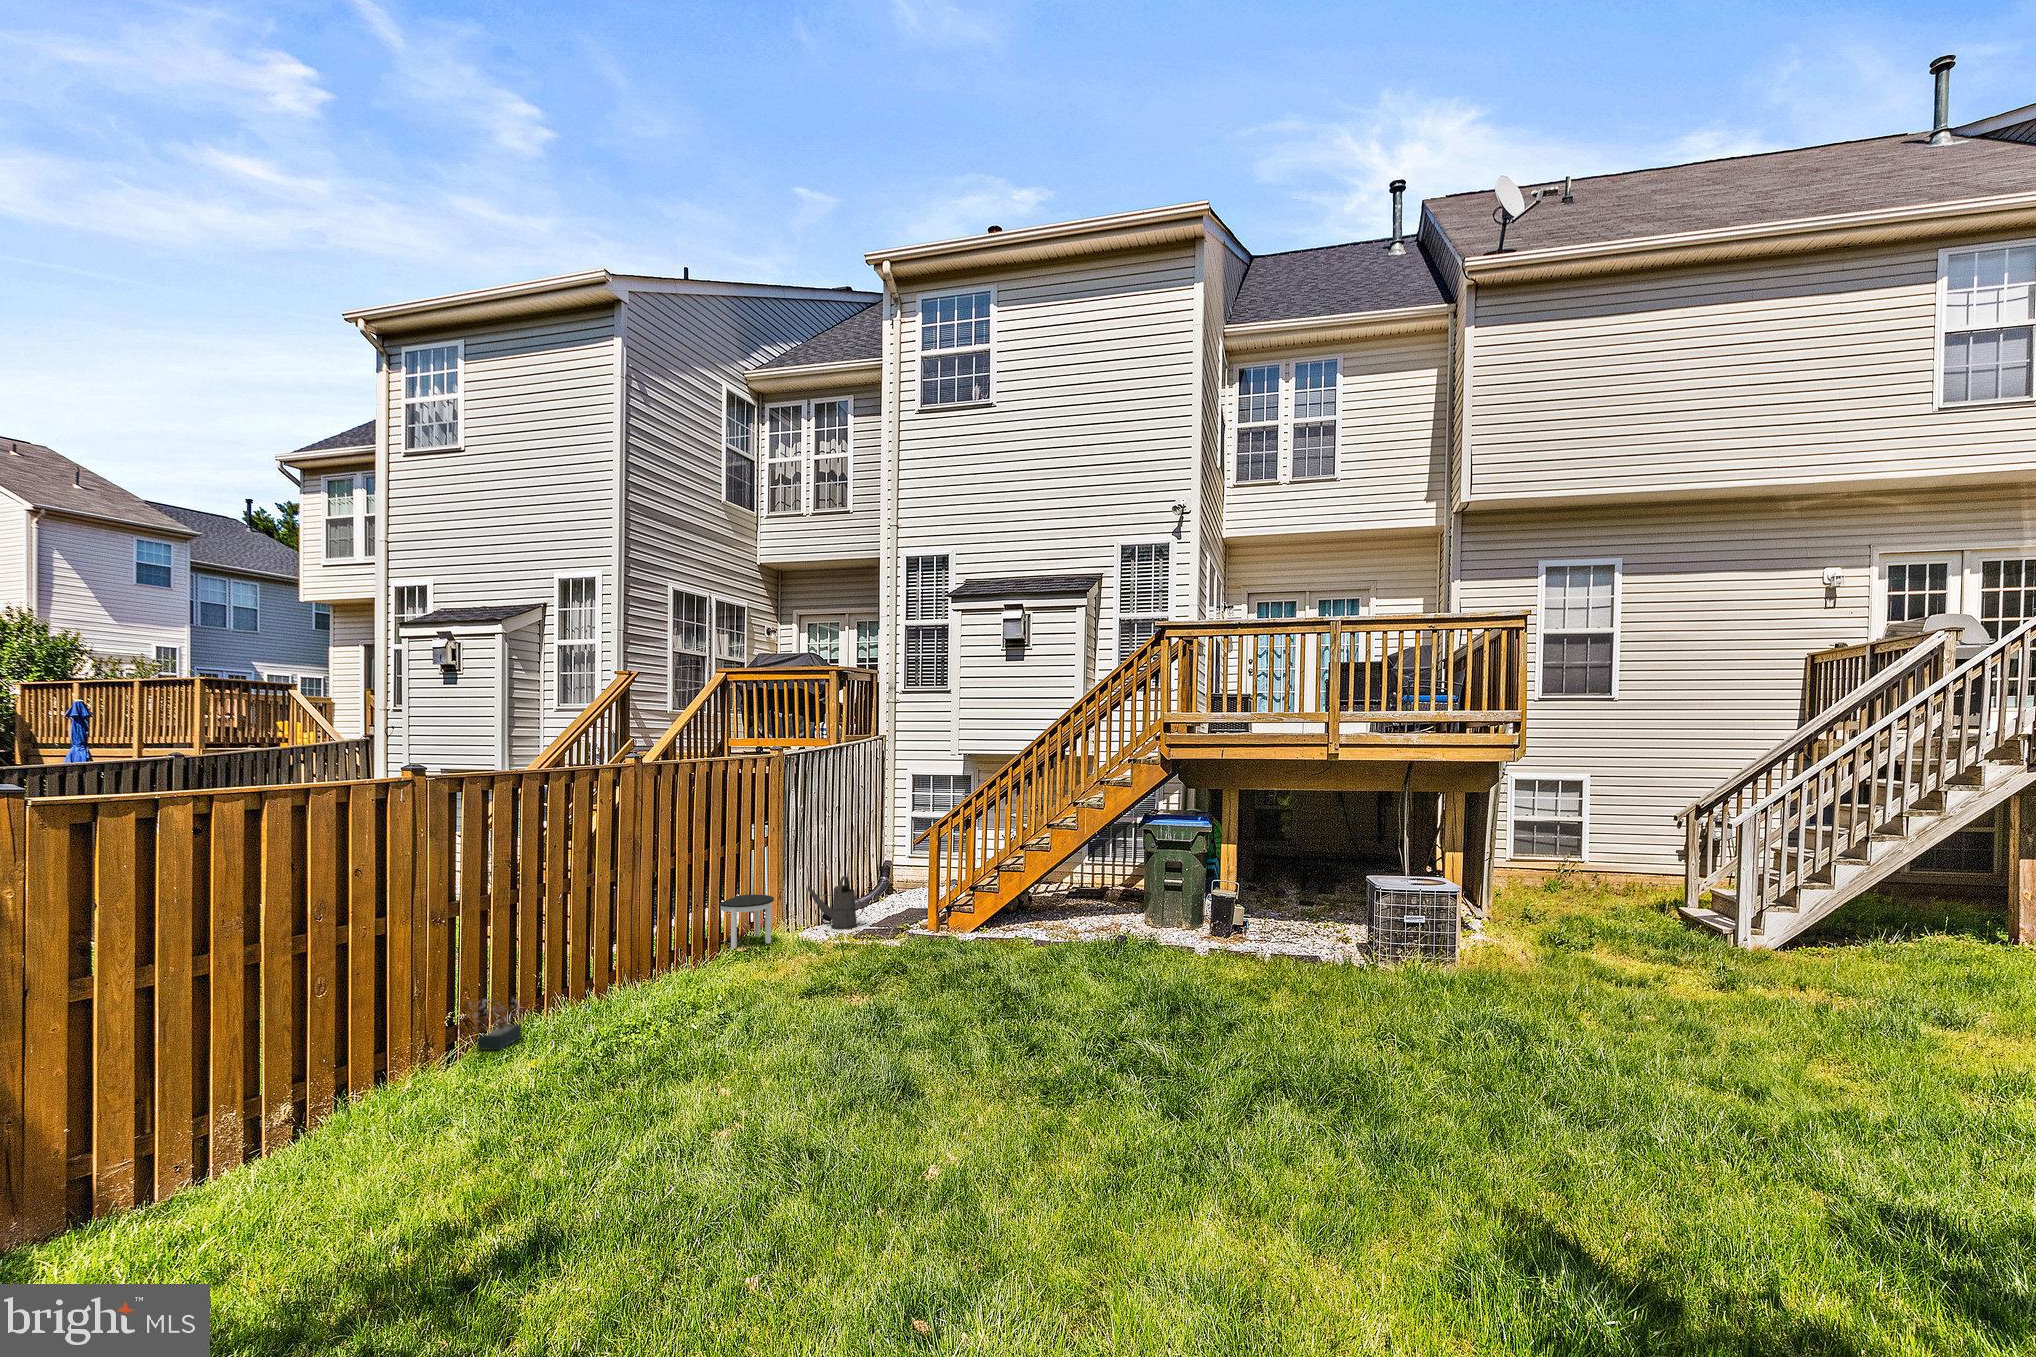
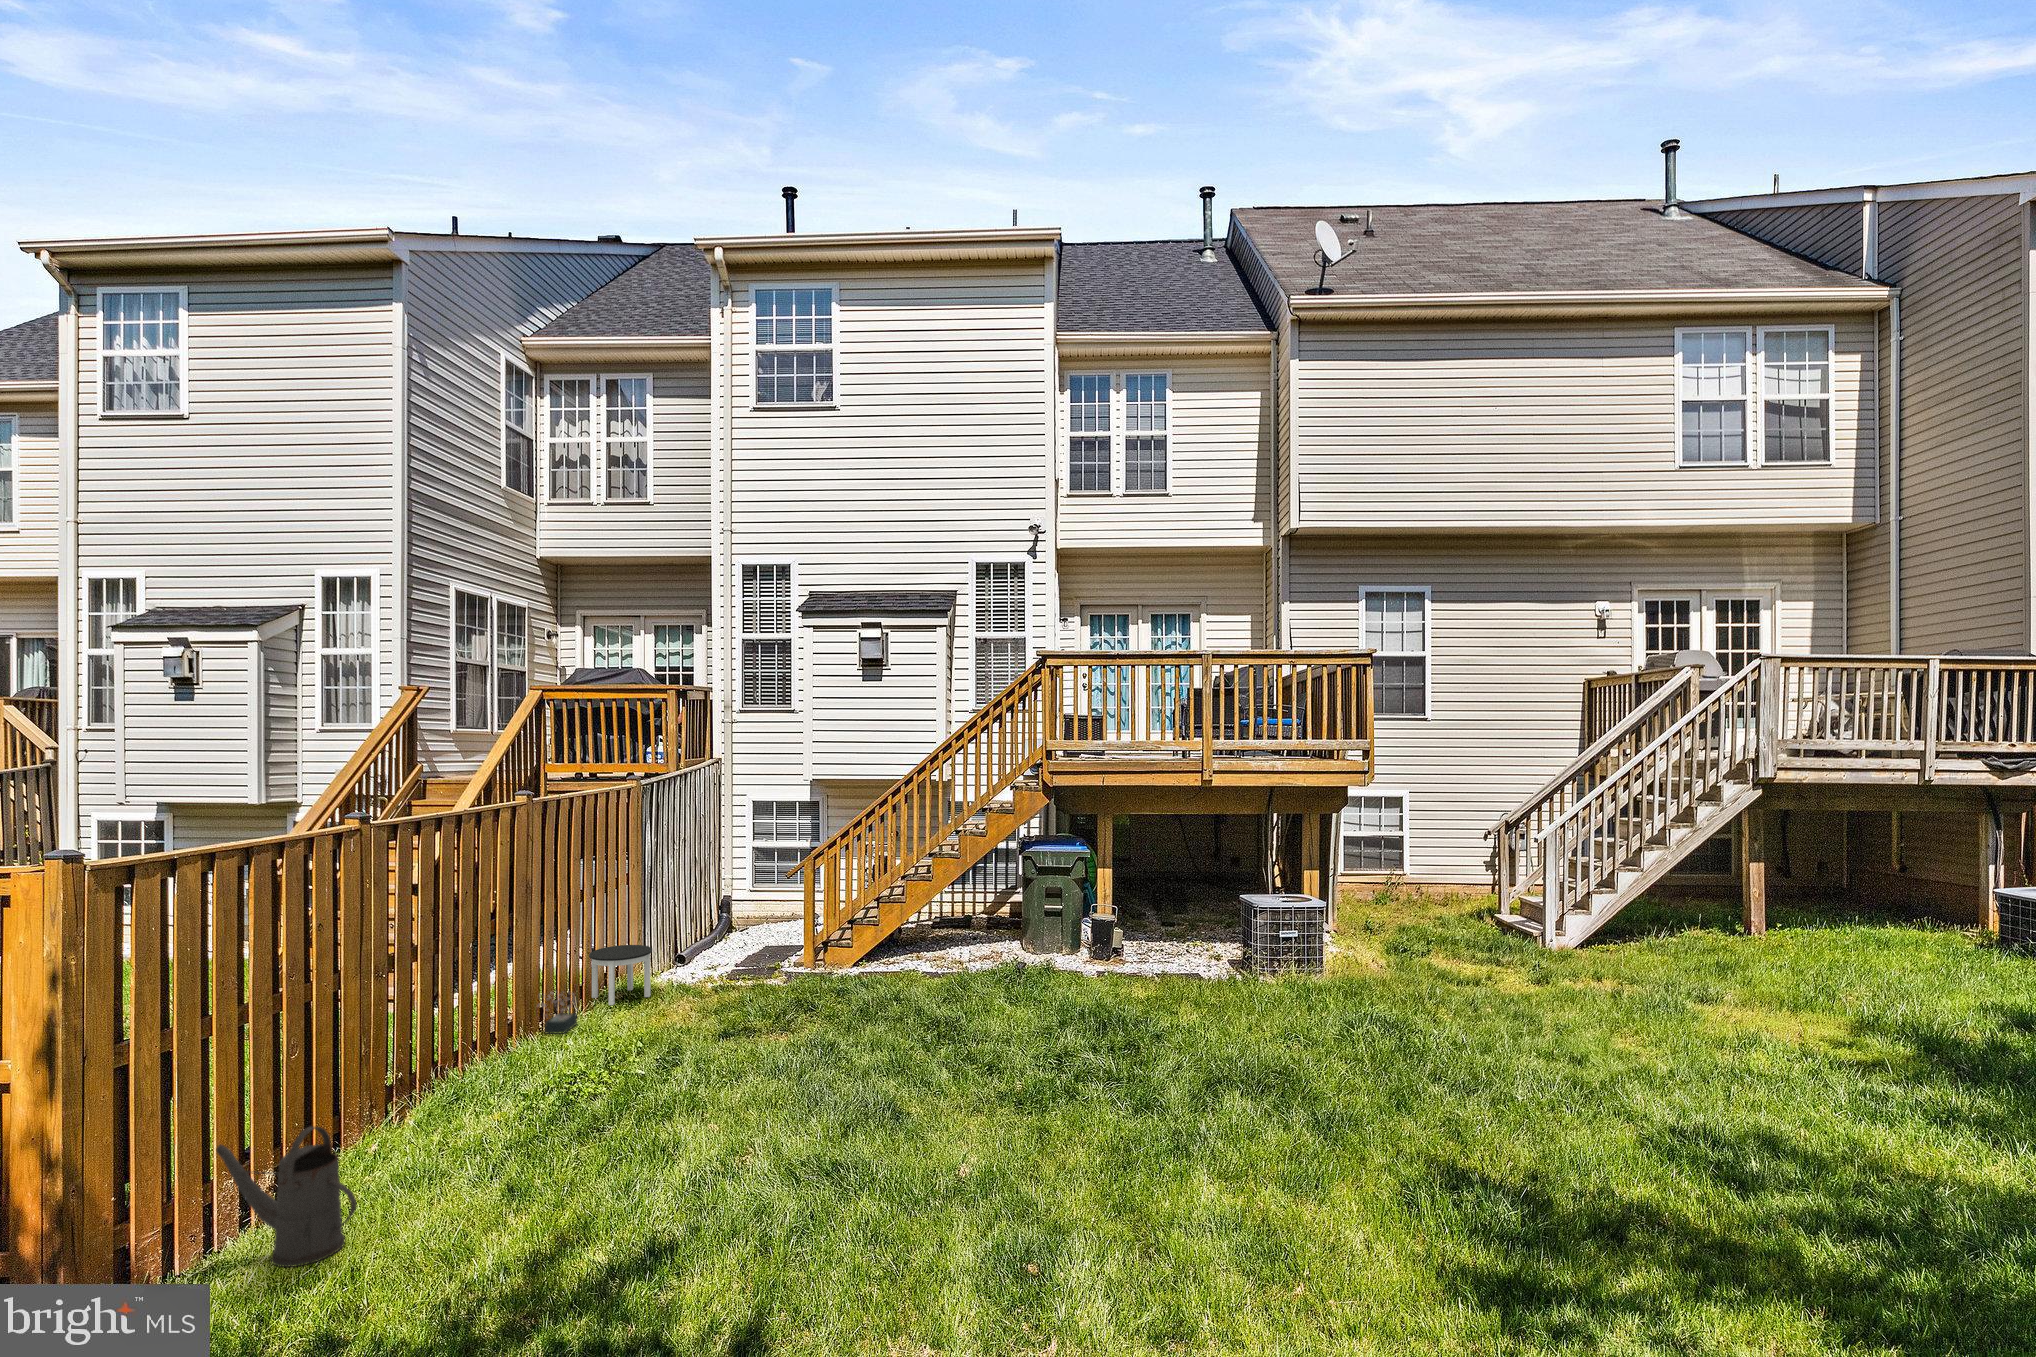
watering can: present [808,876,864,930] -> present [216,1127,357,1267]
decorative plant: present [469,999,522,1050] -> present [538,992,577,1034]

